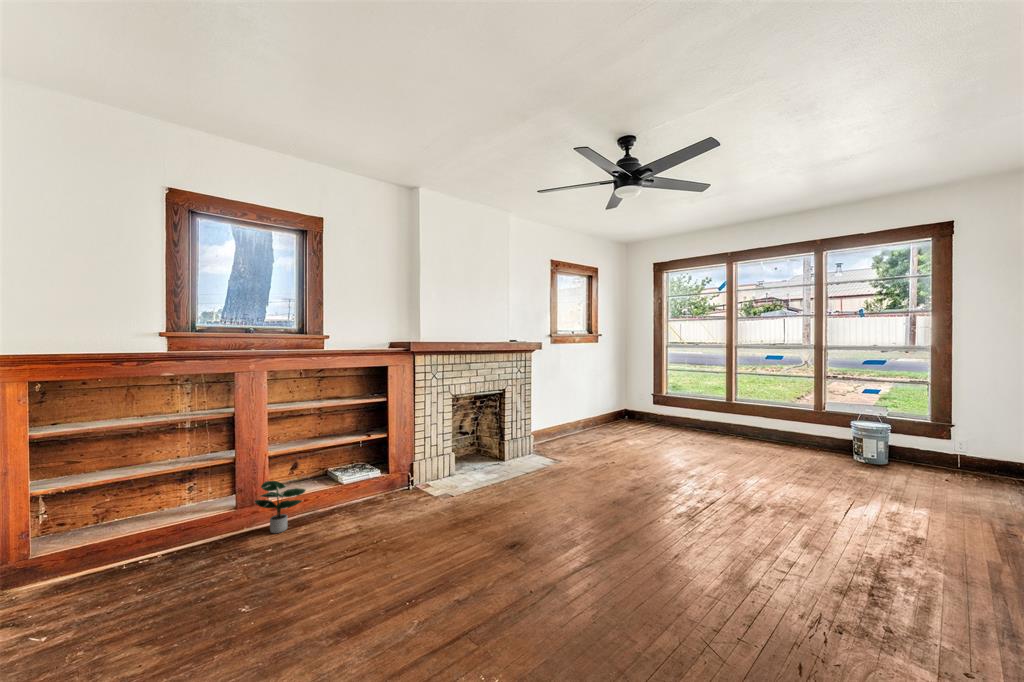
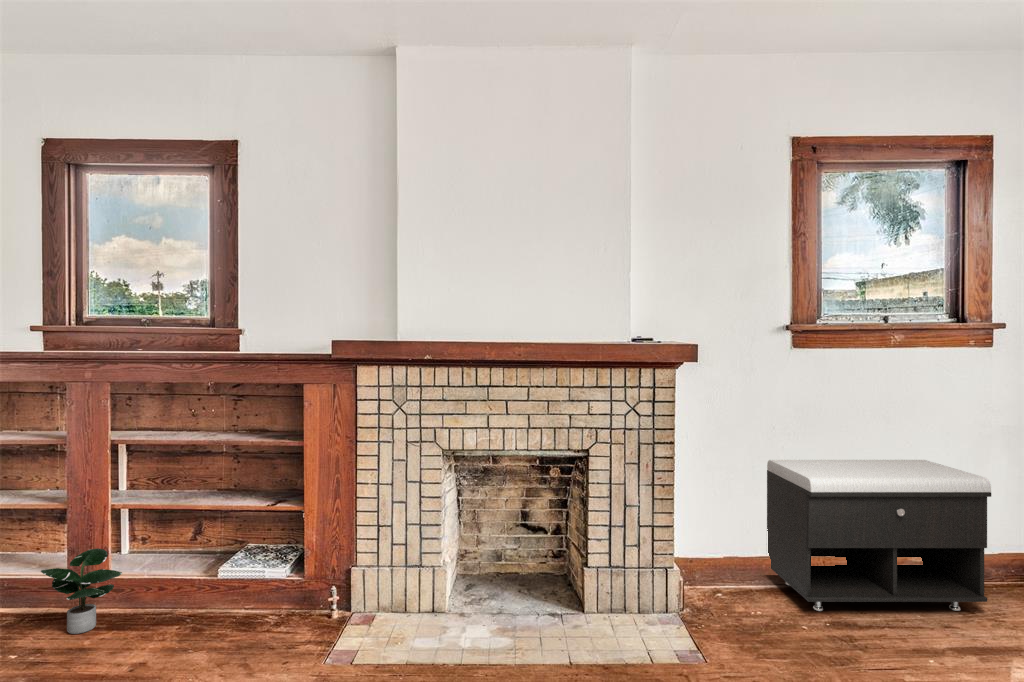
storage bench: none [544,385,613,443] -> present [767,460,991,611]

